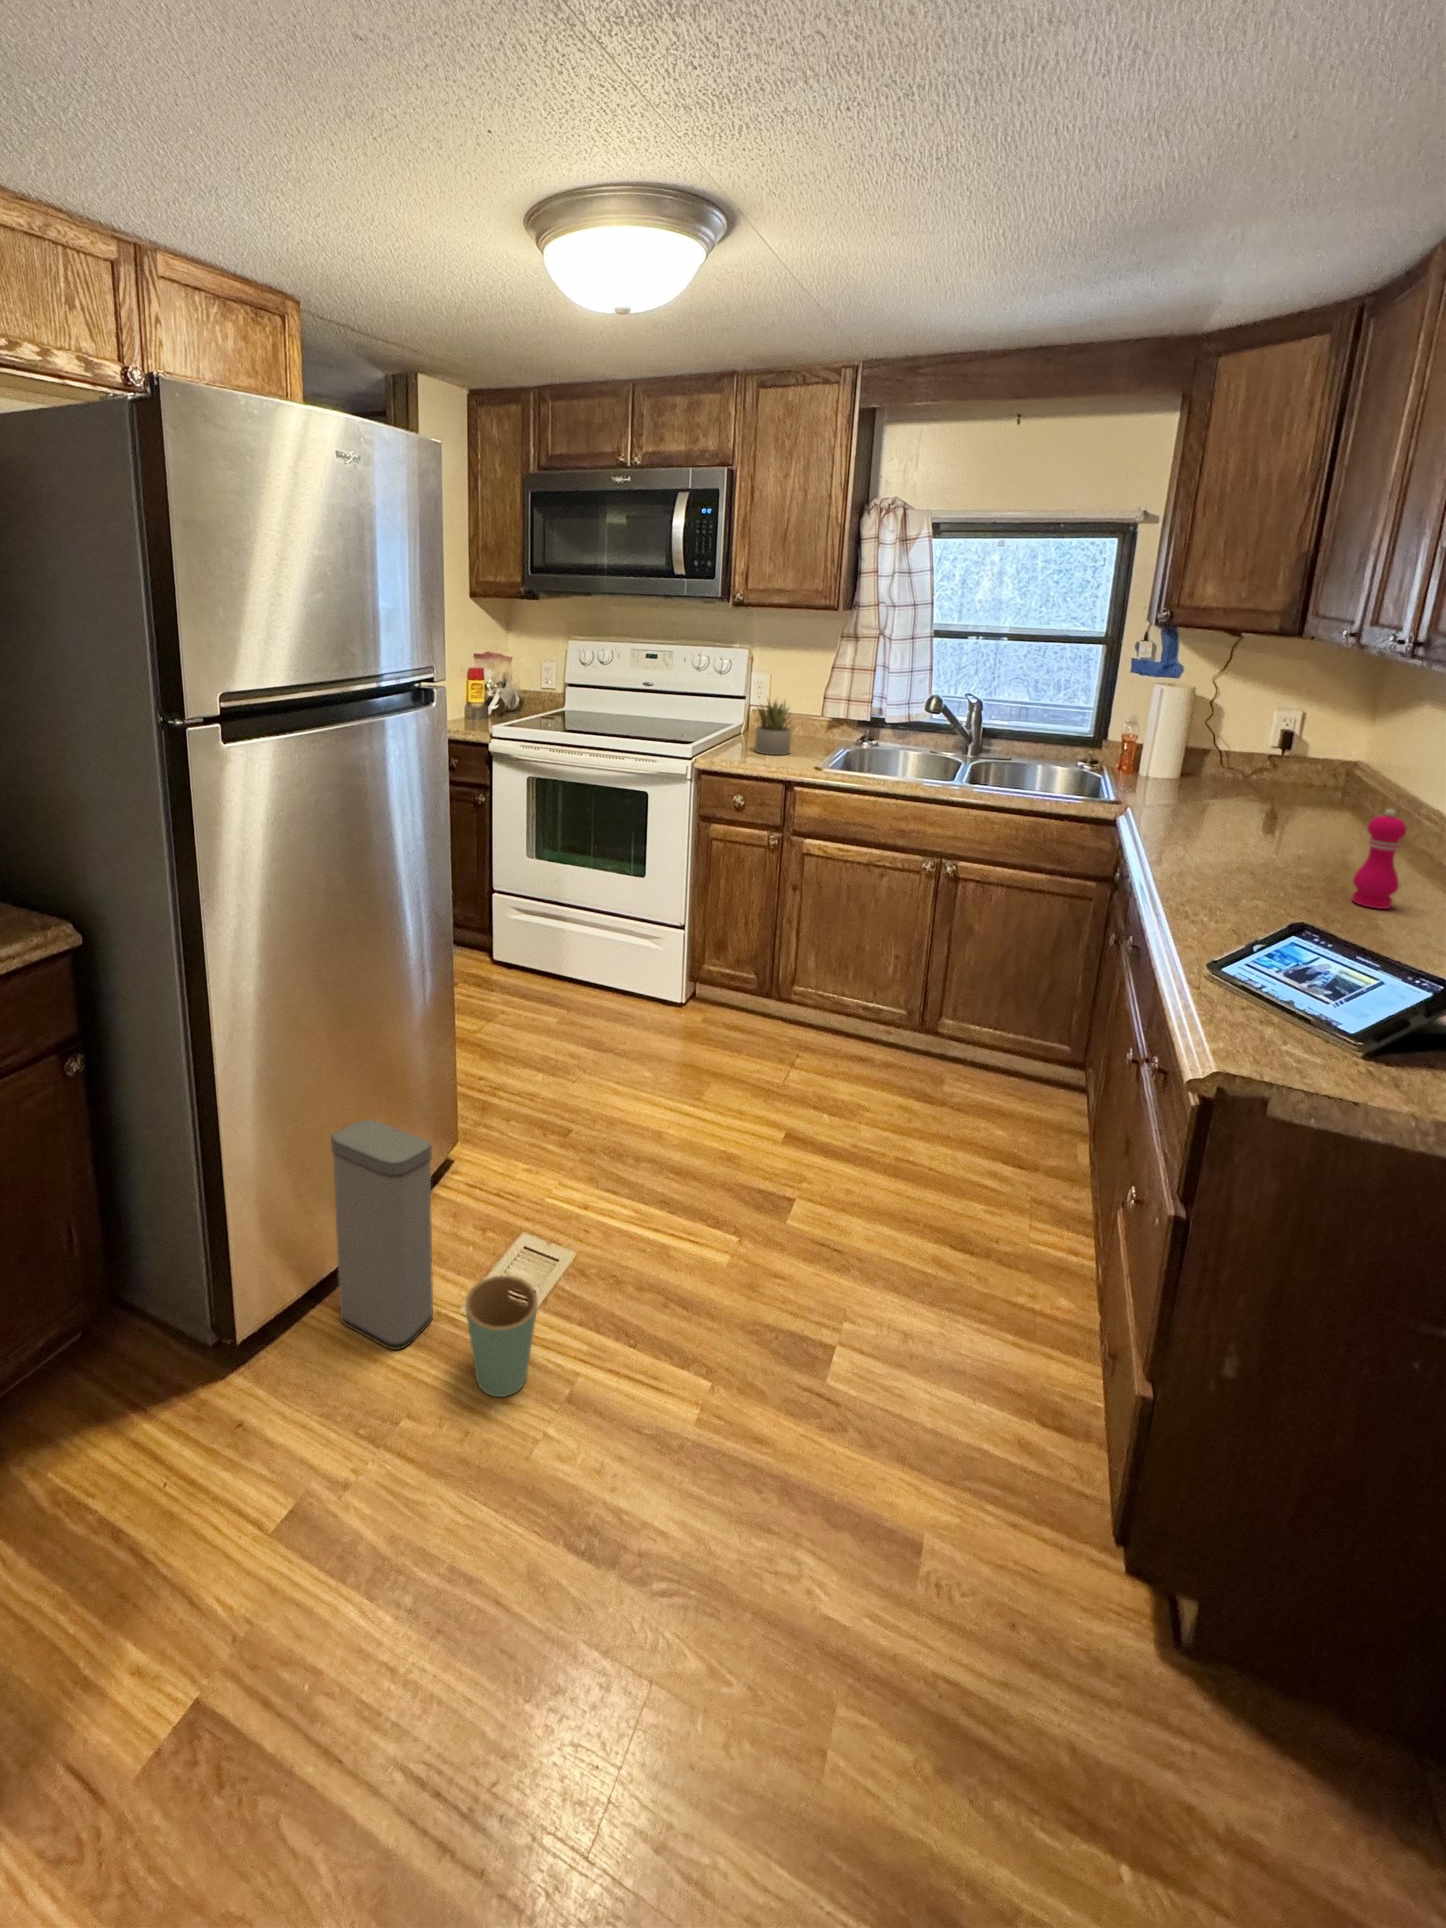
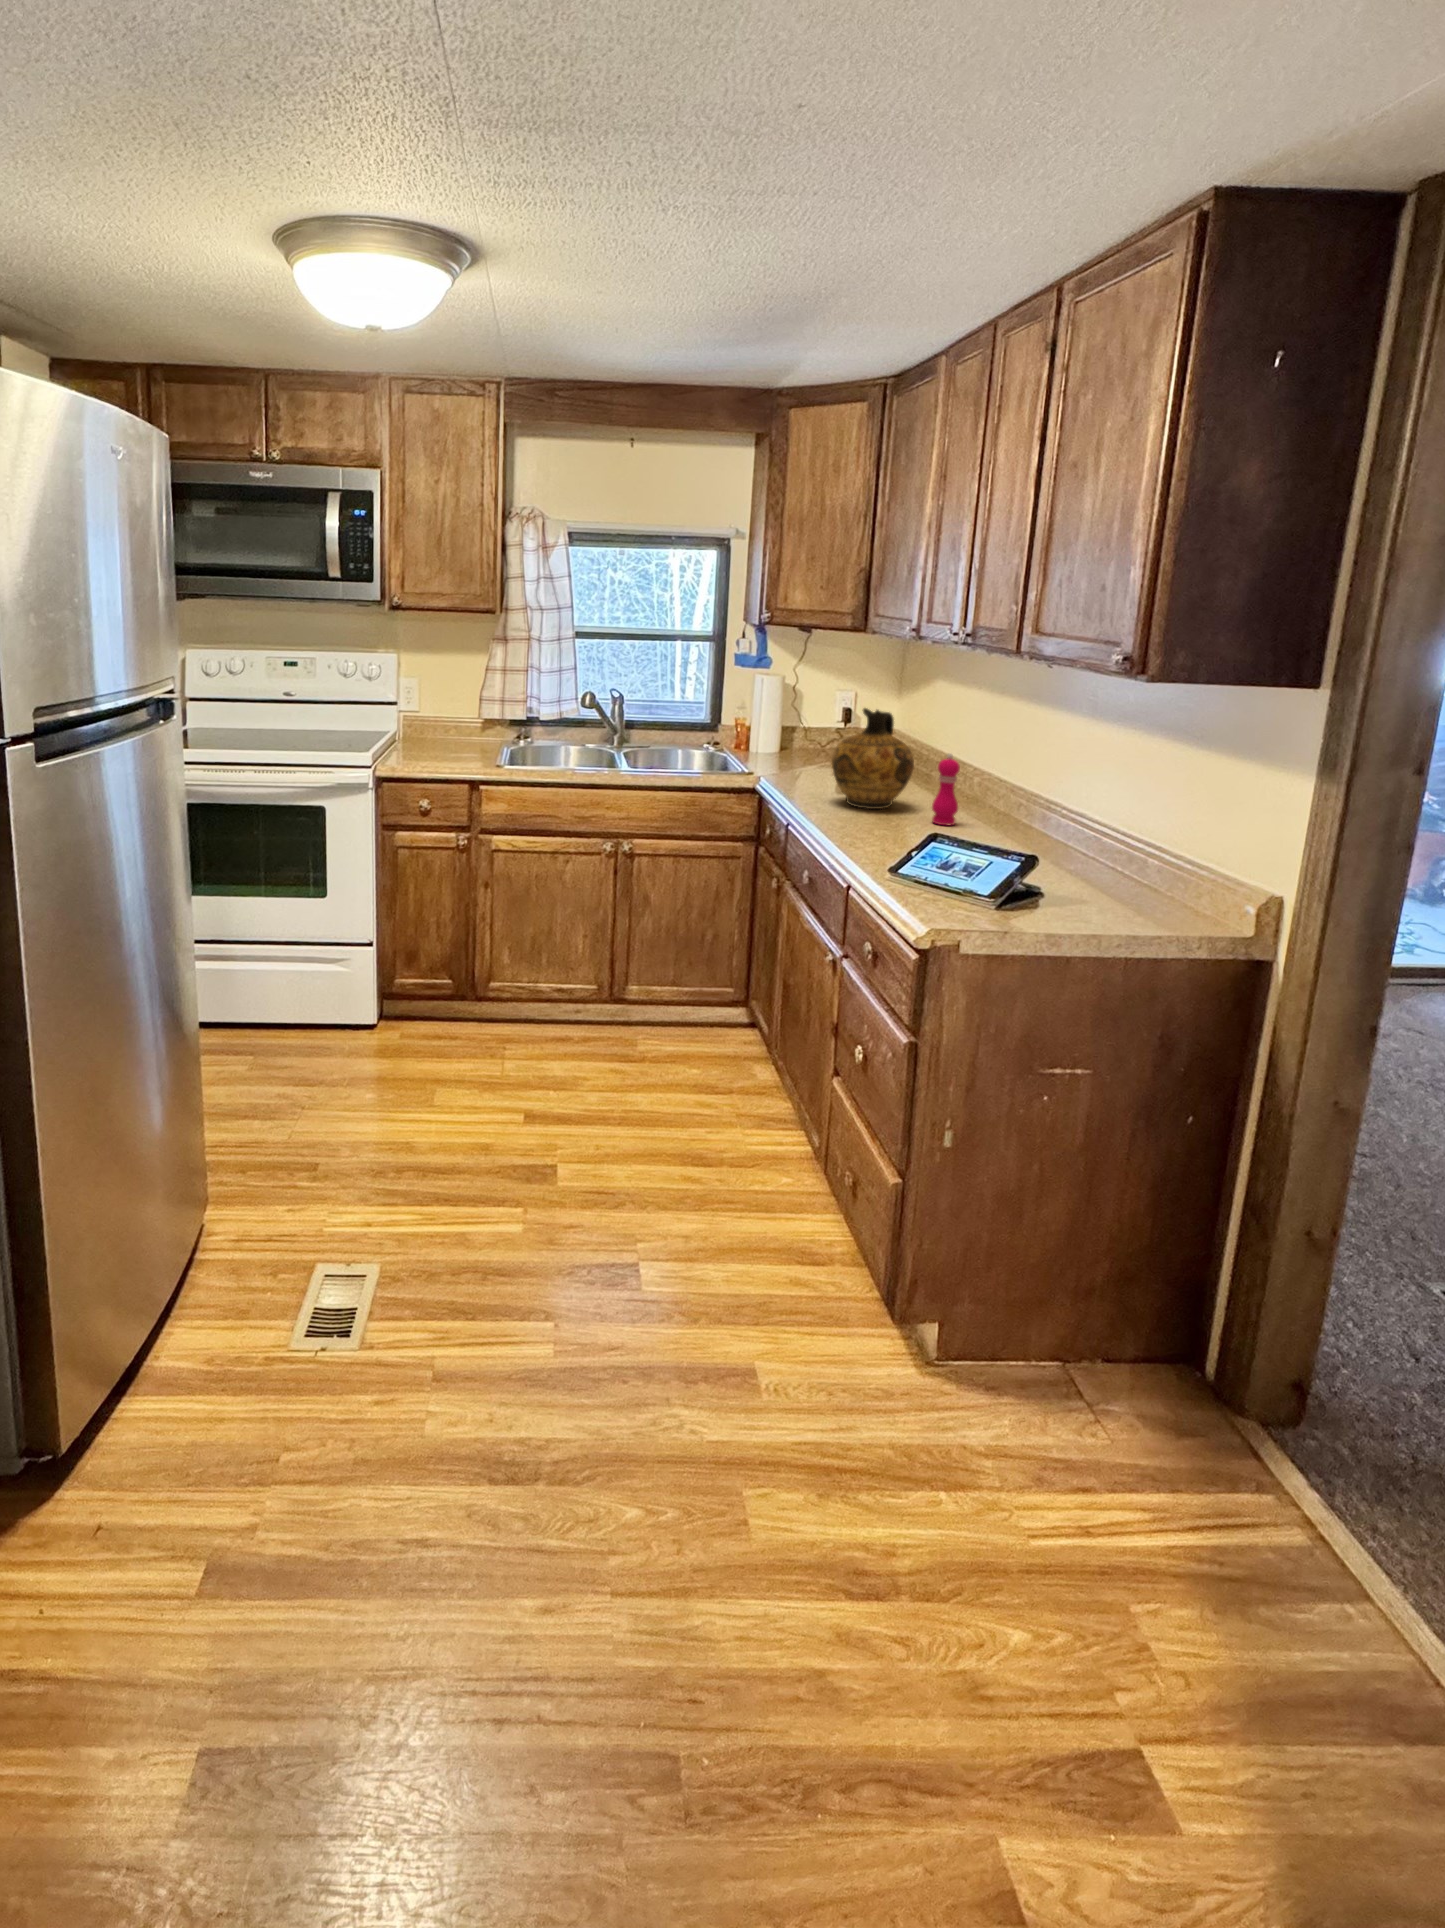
succulent plant: present [755,700,791,755] -> none [420,700,459,758]
ceramic jug: none [1213,736,1343,871] -> present [832,708,914,809]
trash can: present [331,1120,537,1397] -> none [132,1175,396,1418]

